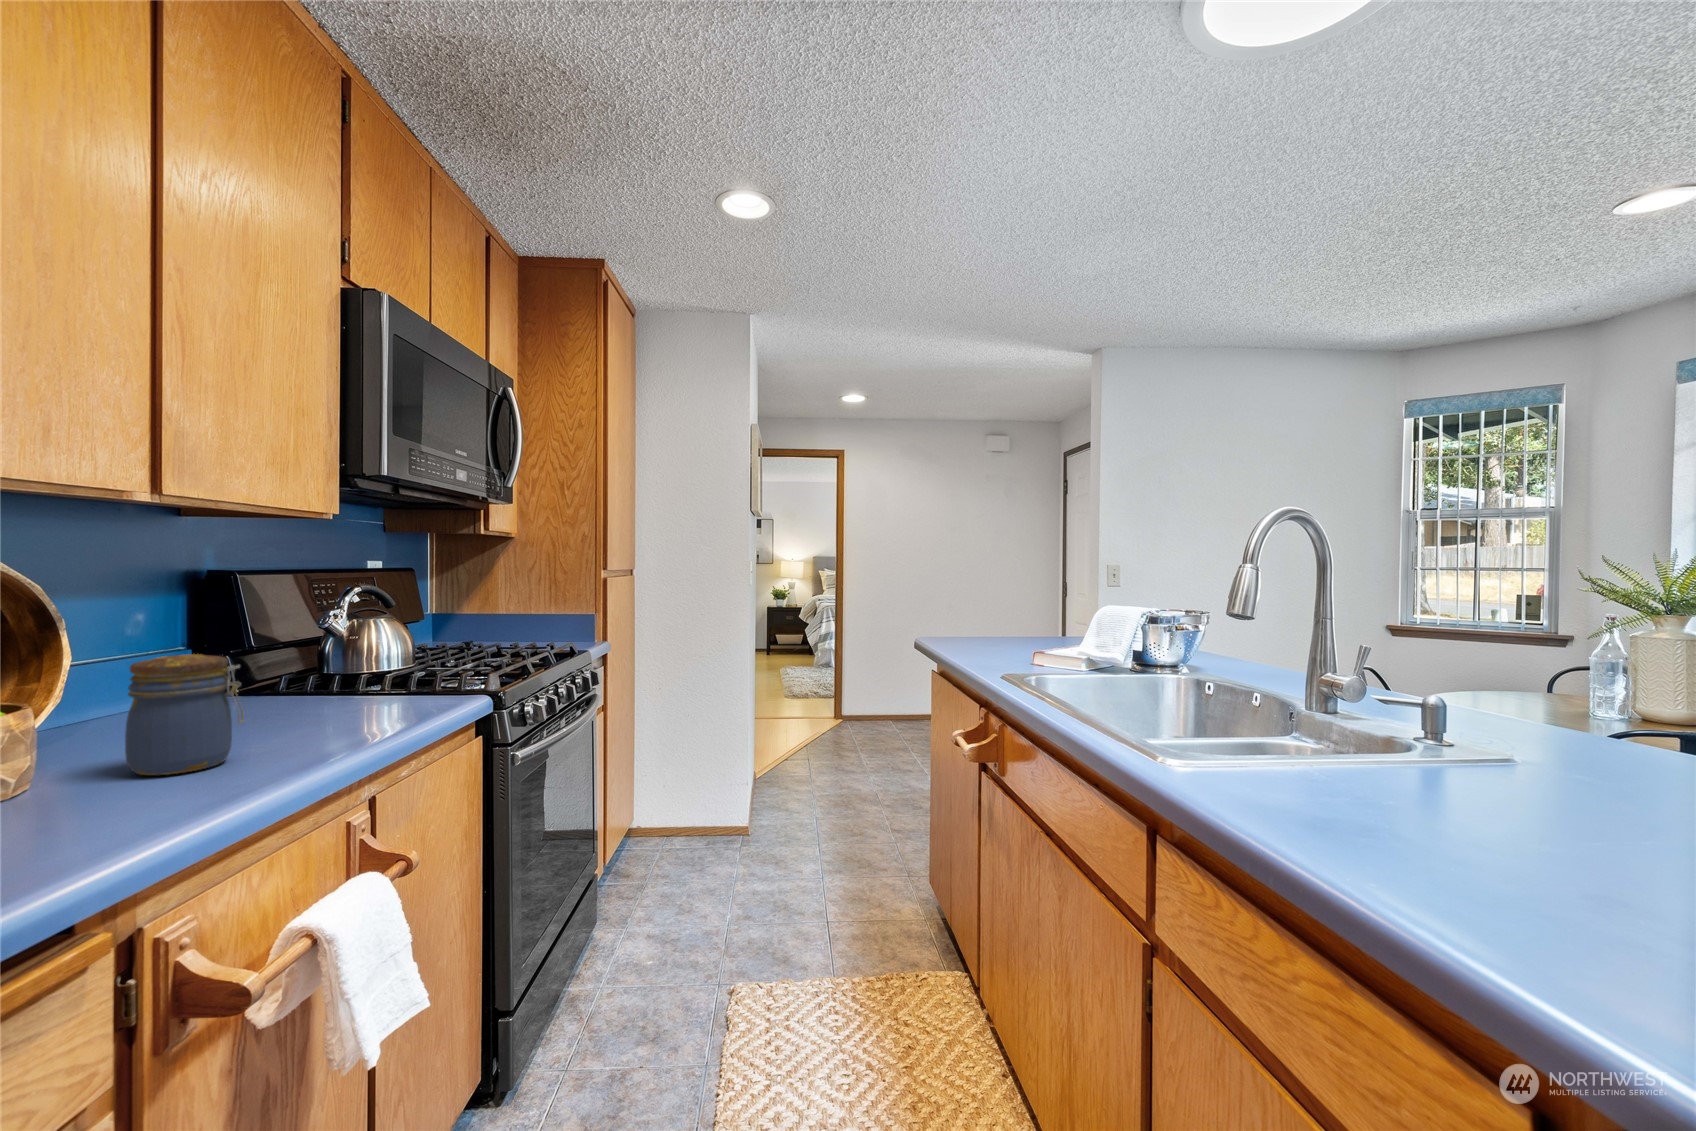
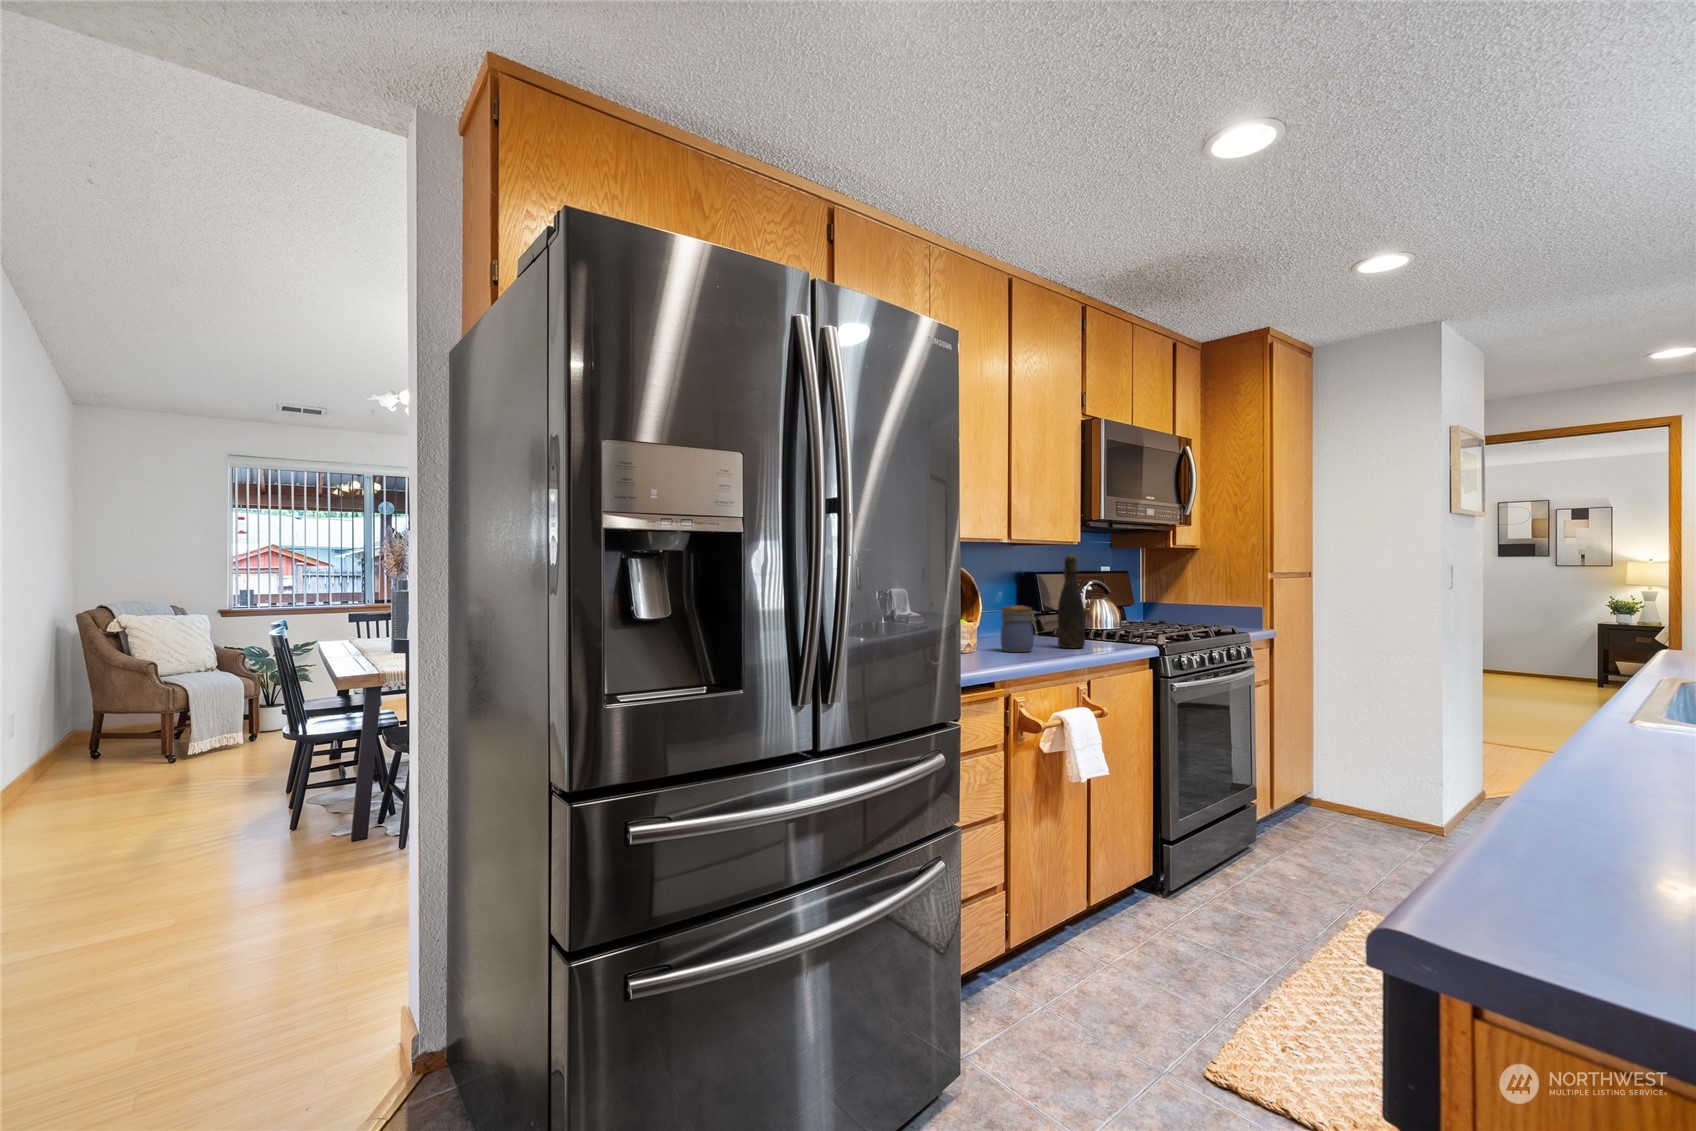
bottle: none [296,537,363,734] -> present [1058,555,1085,648]

